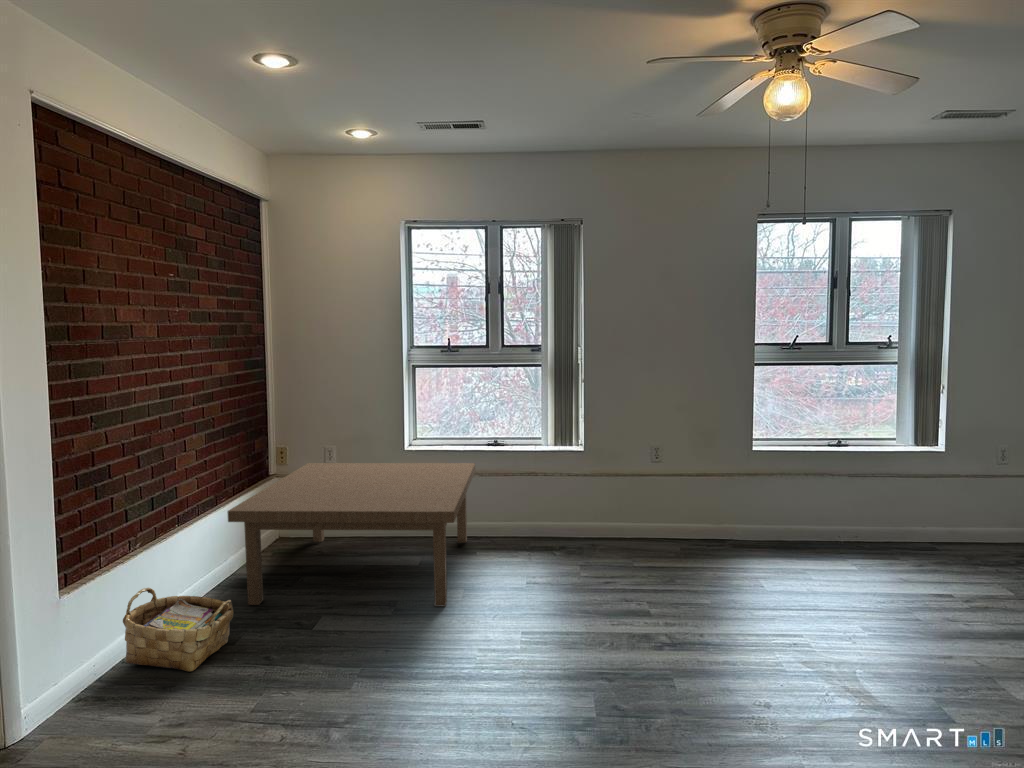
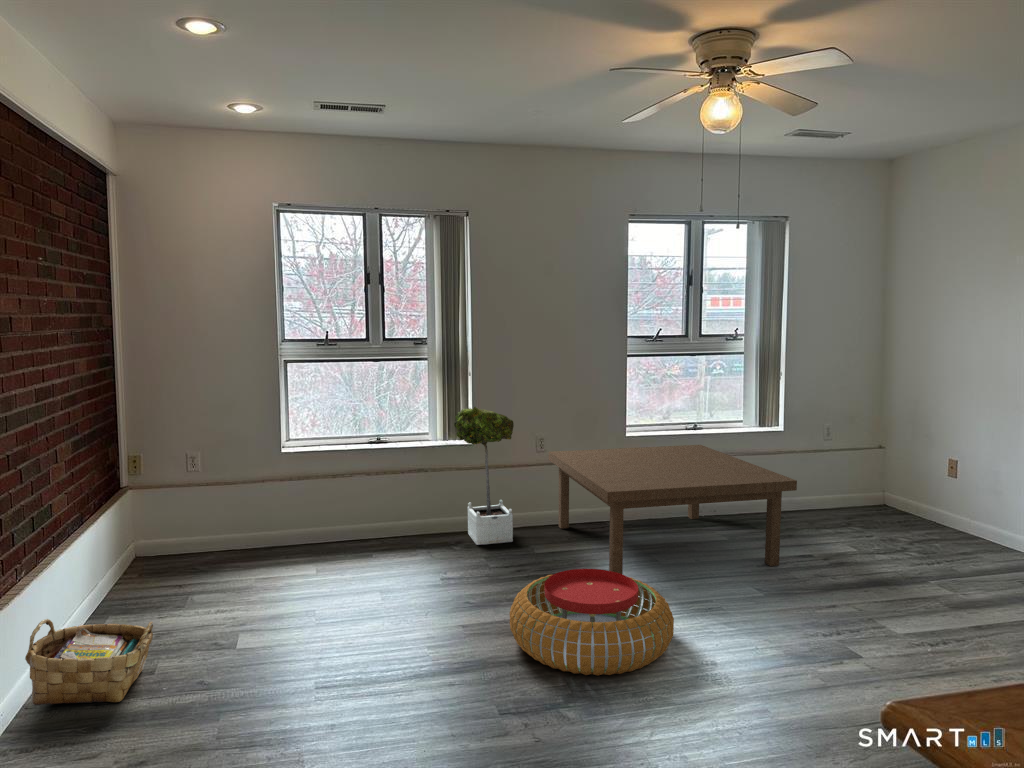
potted tree: none [560,414,620,553] -> present [454,407,514,545]
coffee table: present [227,463,475,606] -> present [549,445,797,574]
pouf: none [563,595,749,725] -> present [509,569,674,676]

